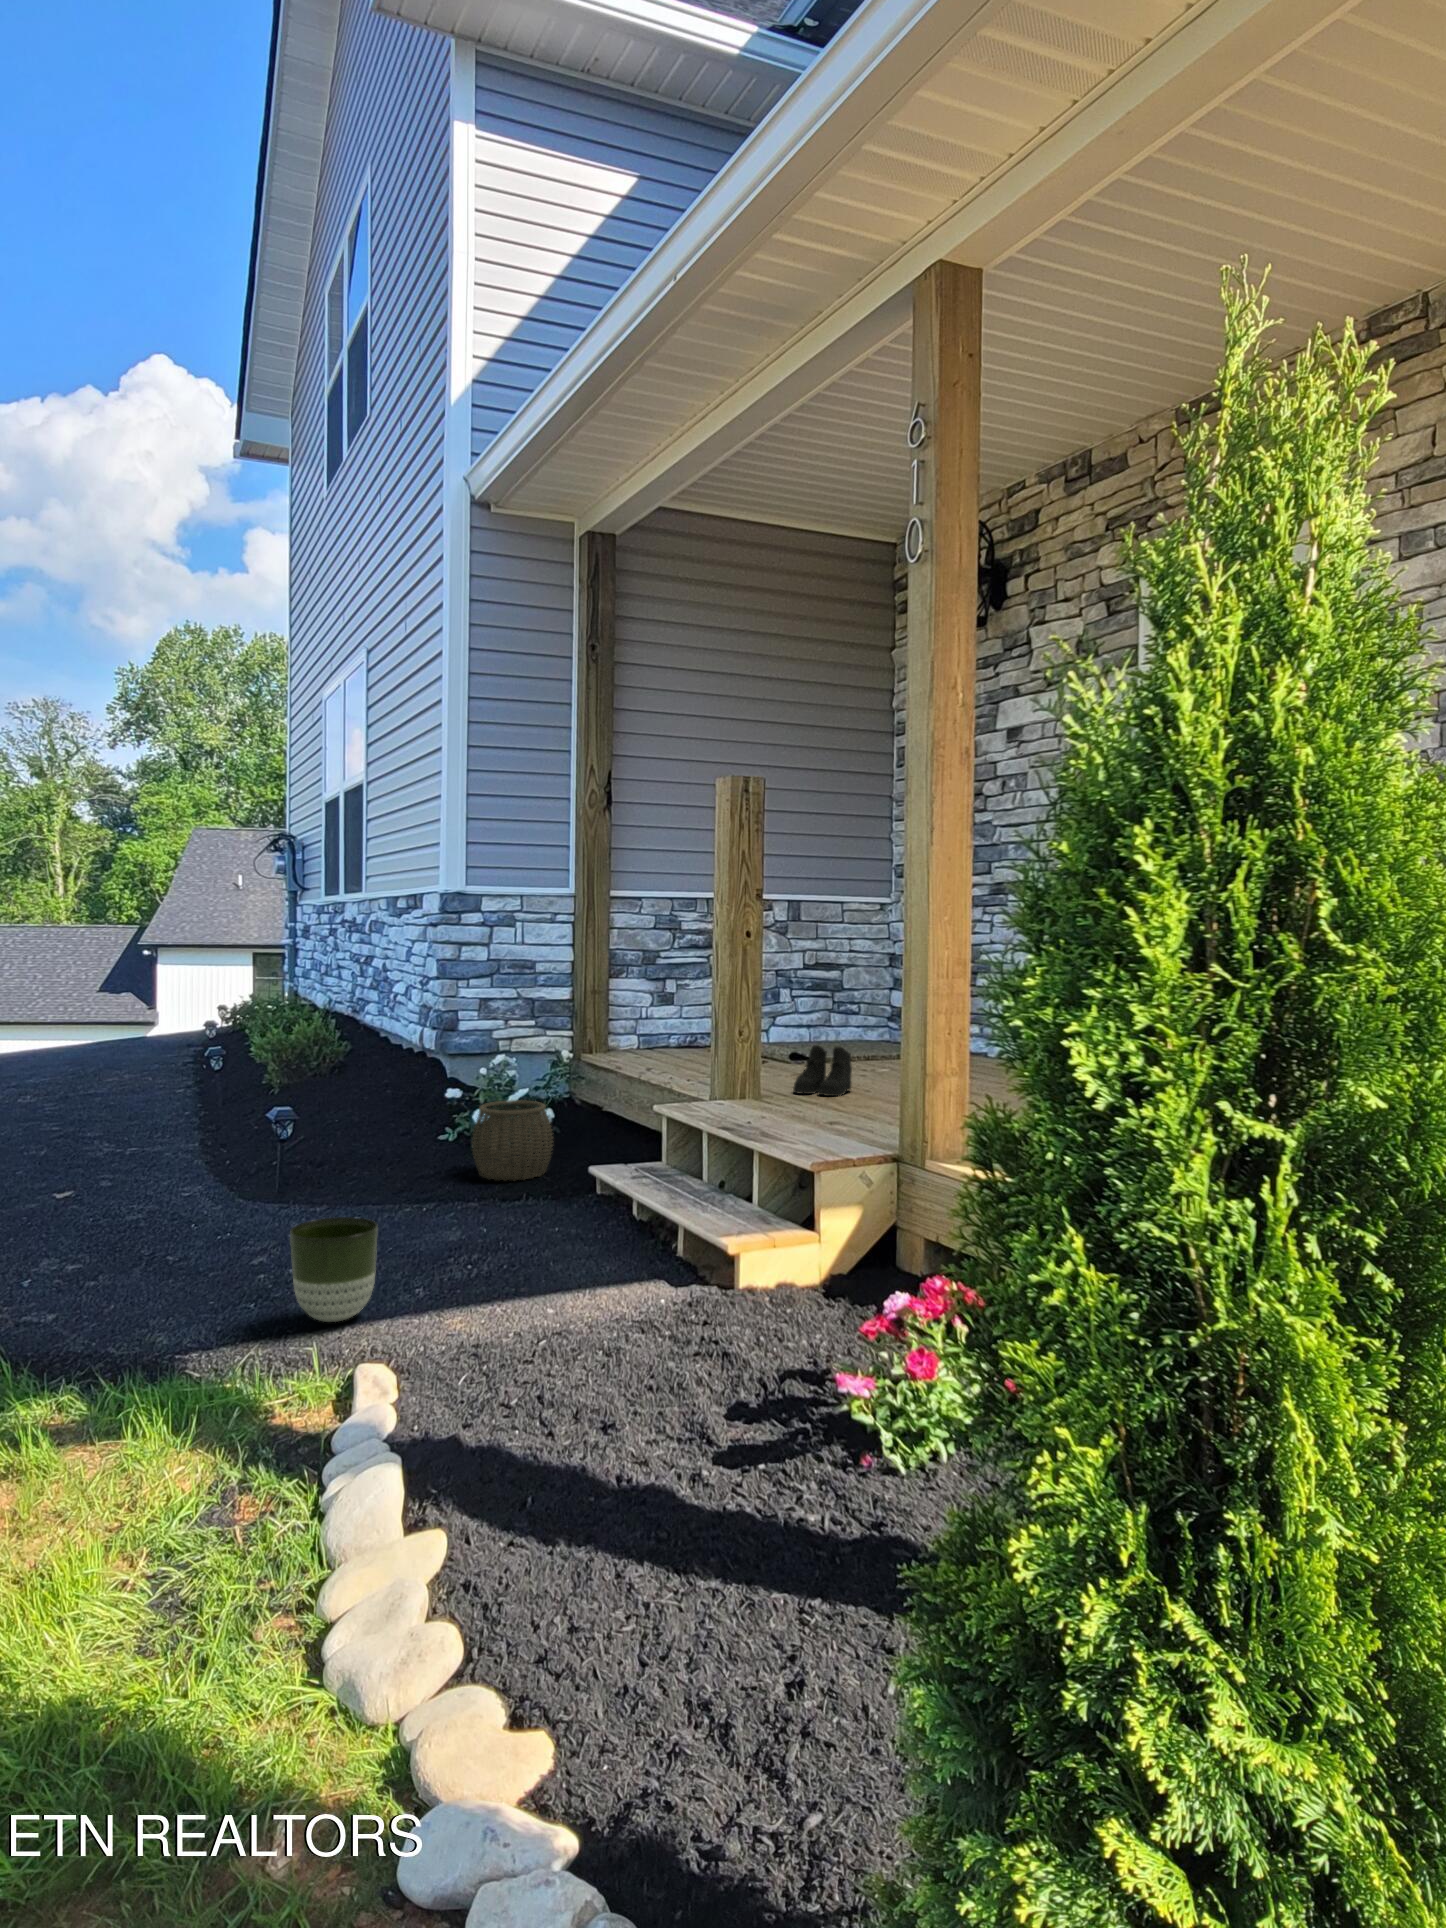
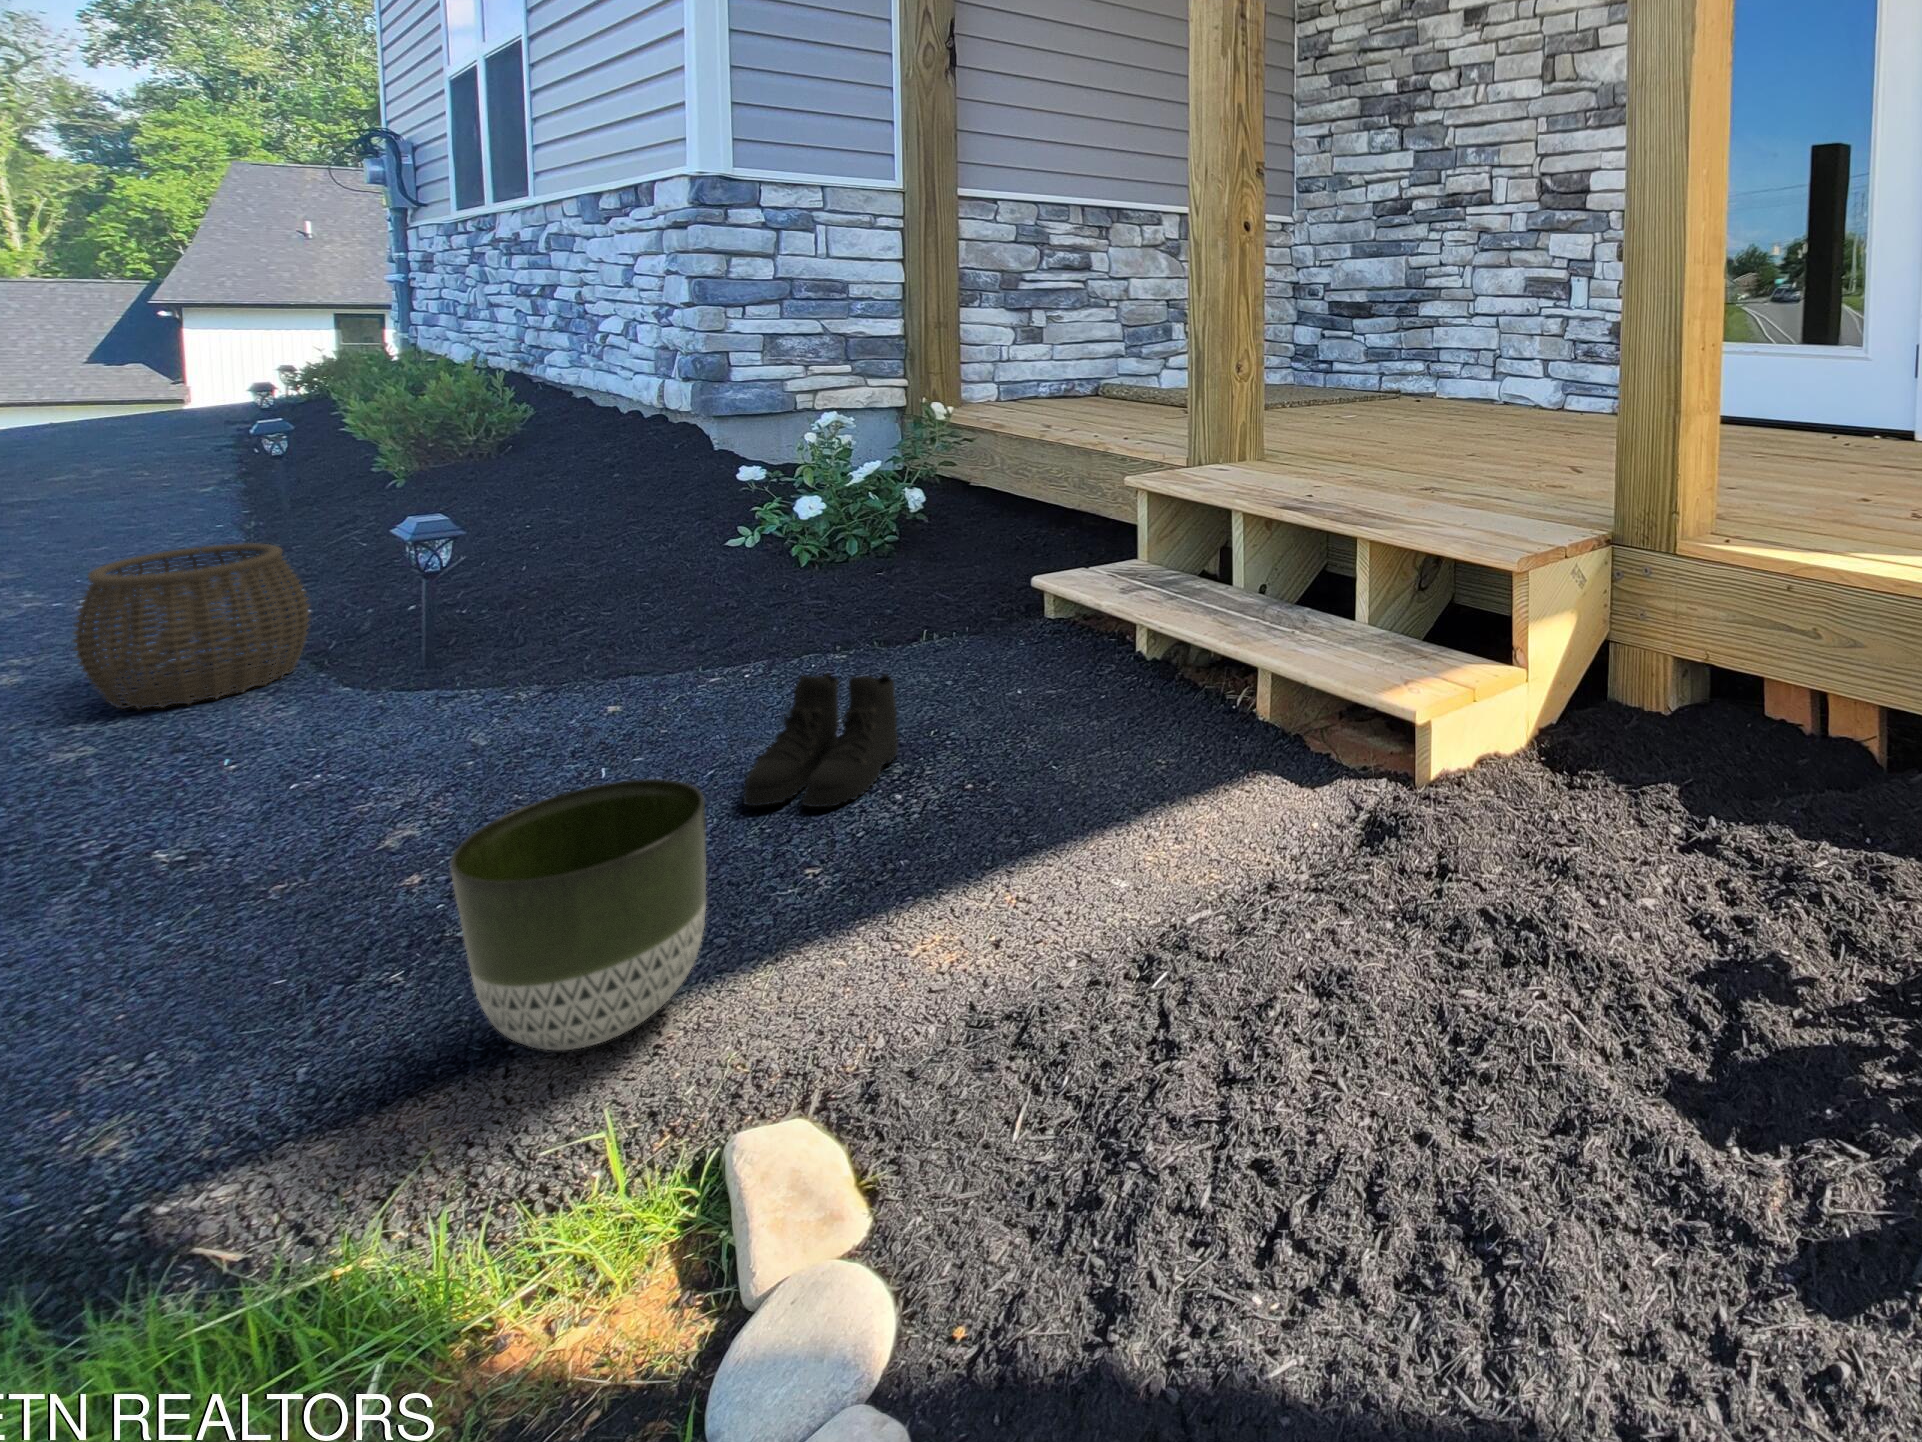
boots: present [793,1045,852,1096] -> present [743,673,898,807]
woven basket: present [472,1100,553,1181] -> present [73,543,310,709]

